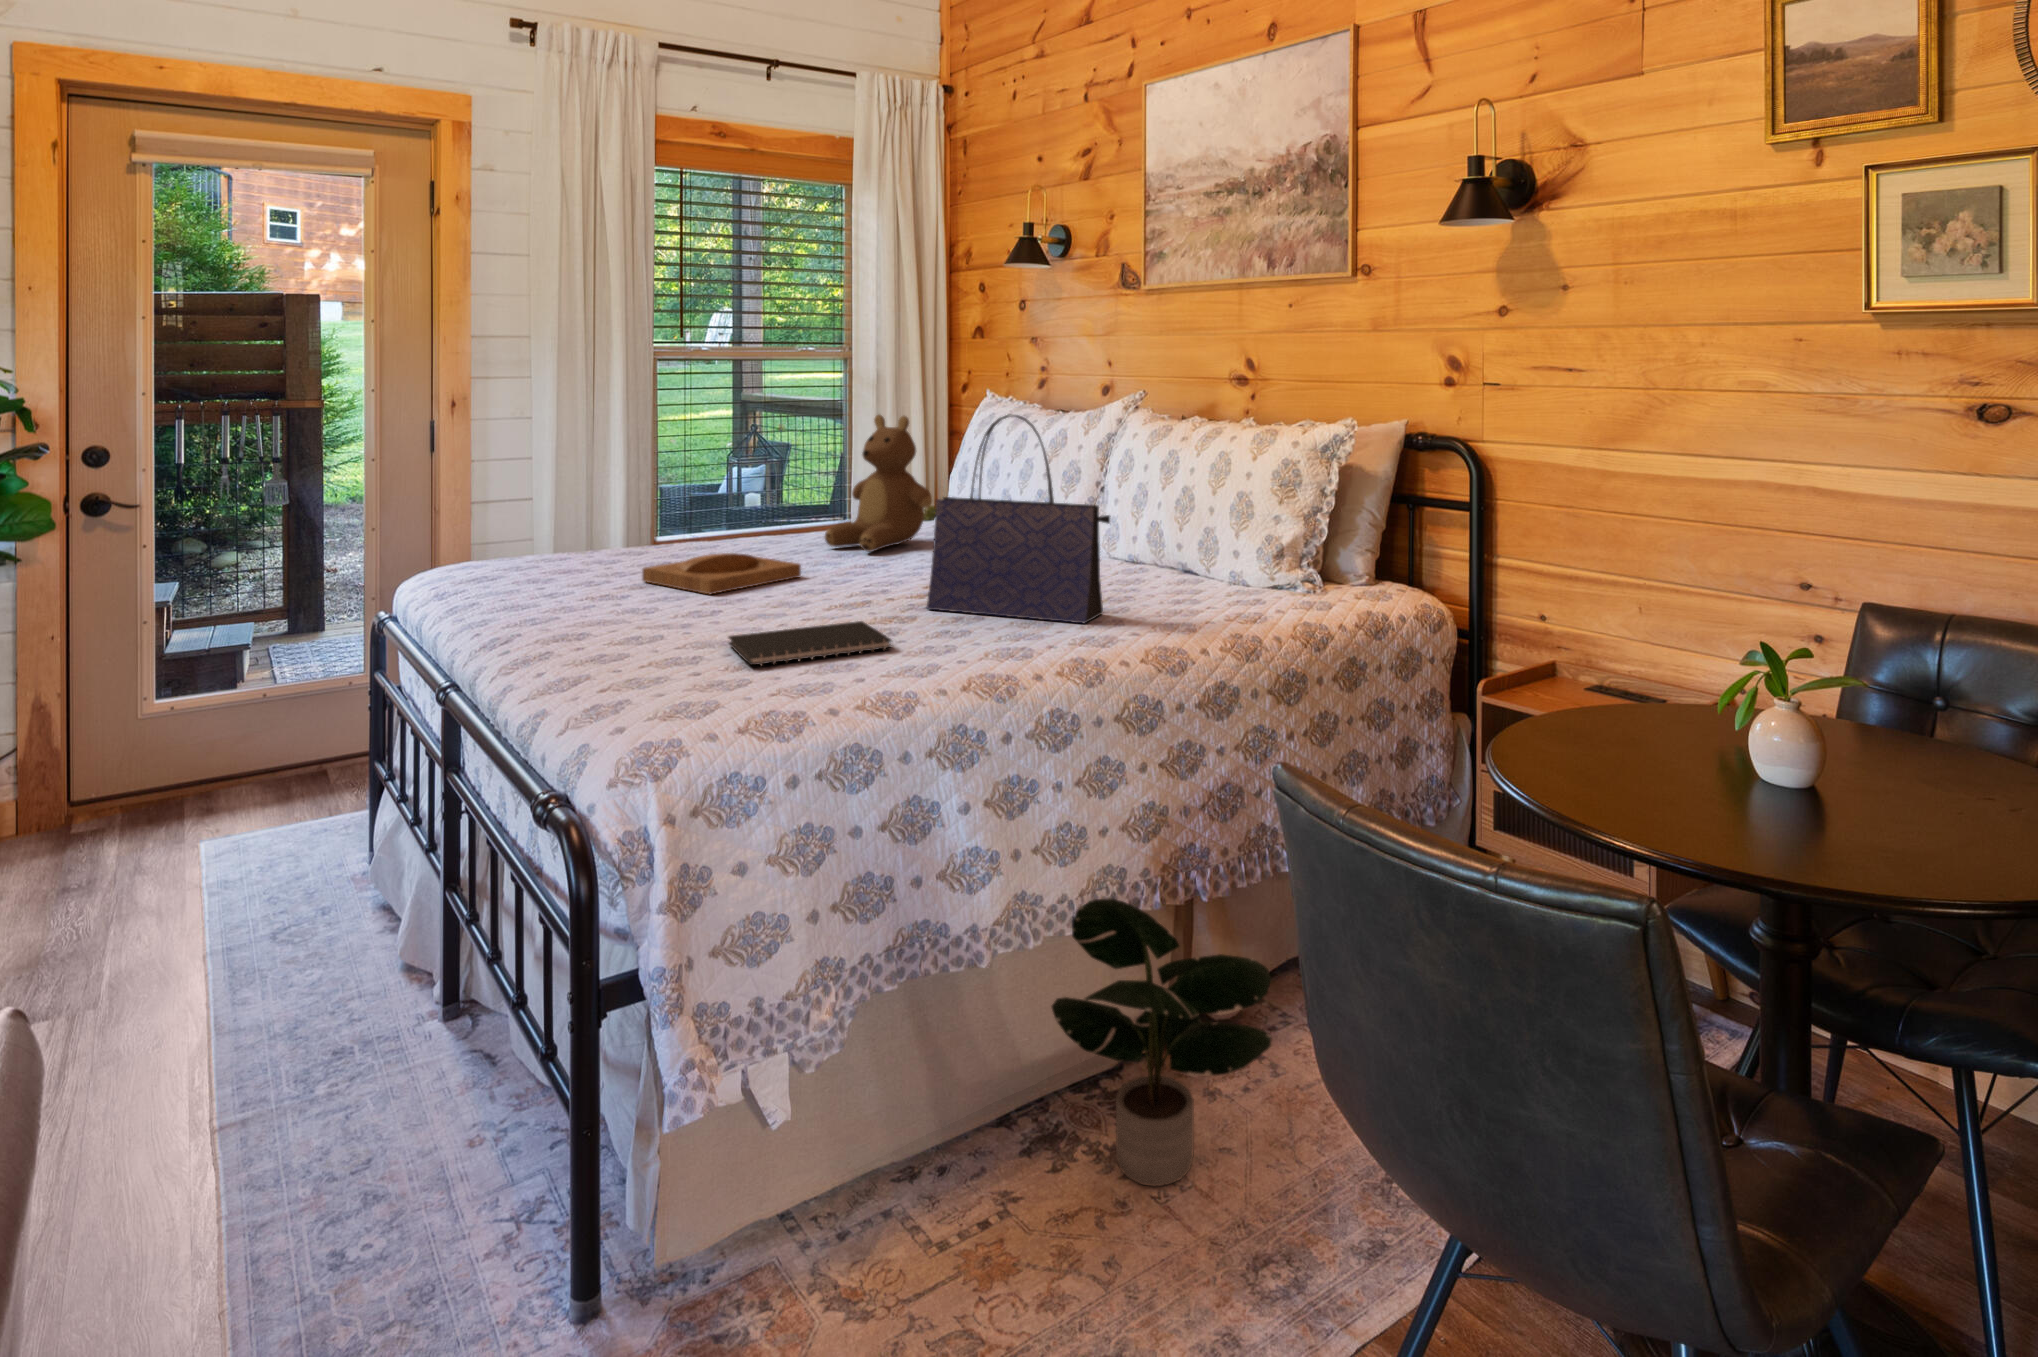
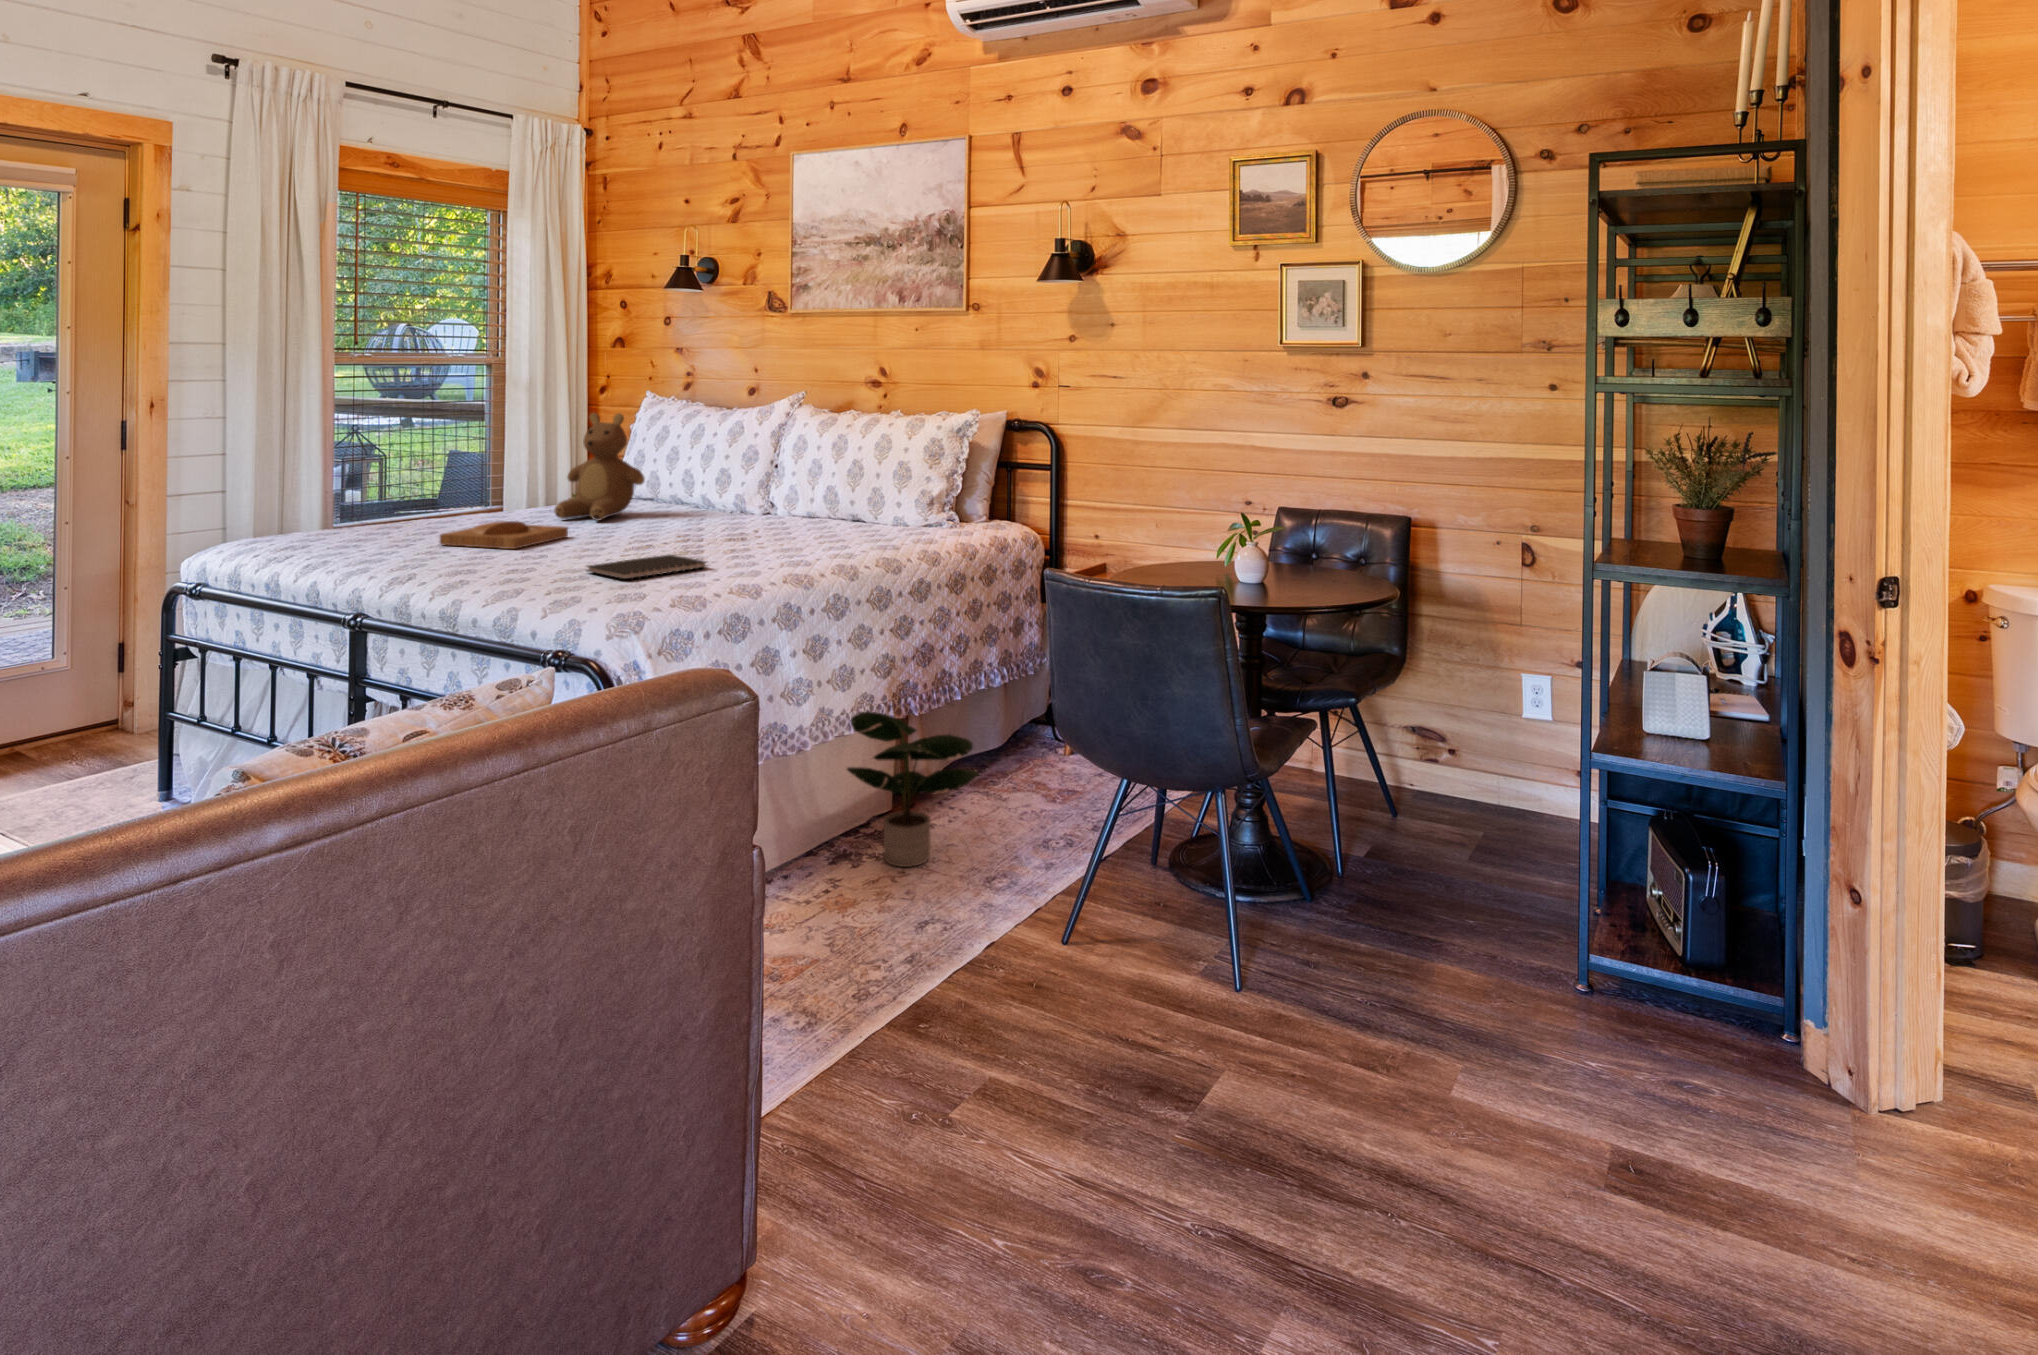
tote bag: present [927,415,1111,623] -> none [699,409,836,550]

